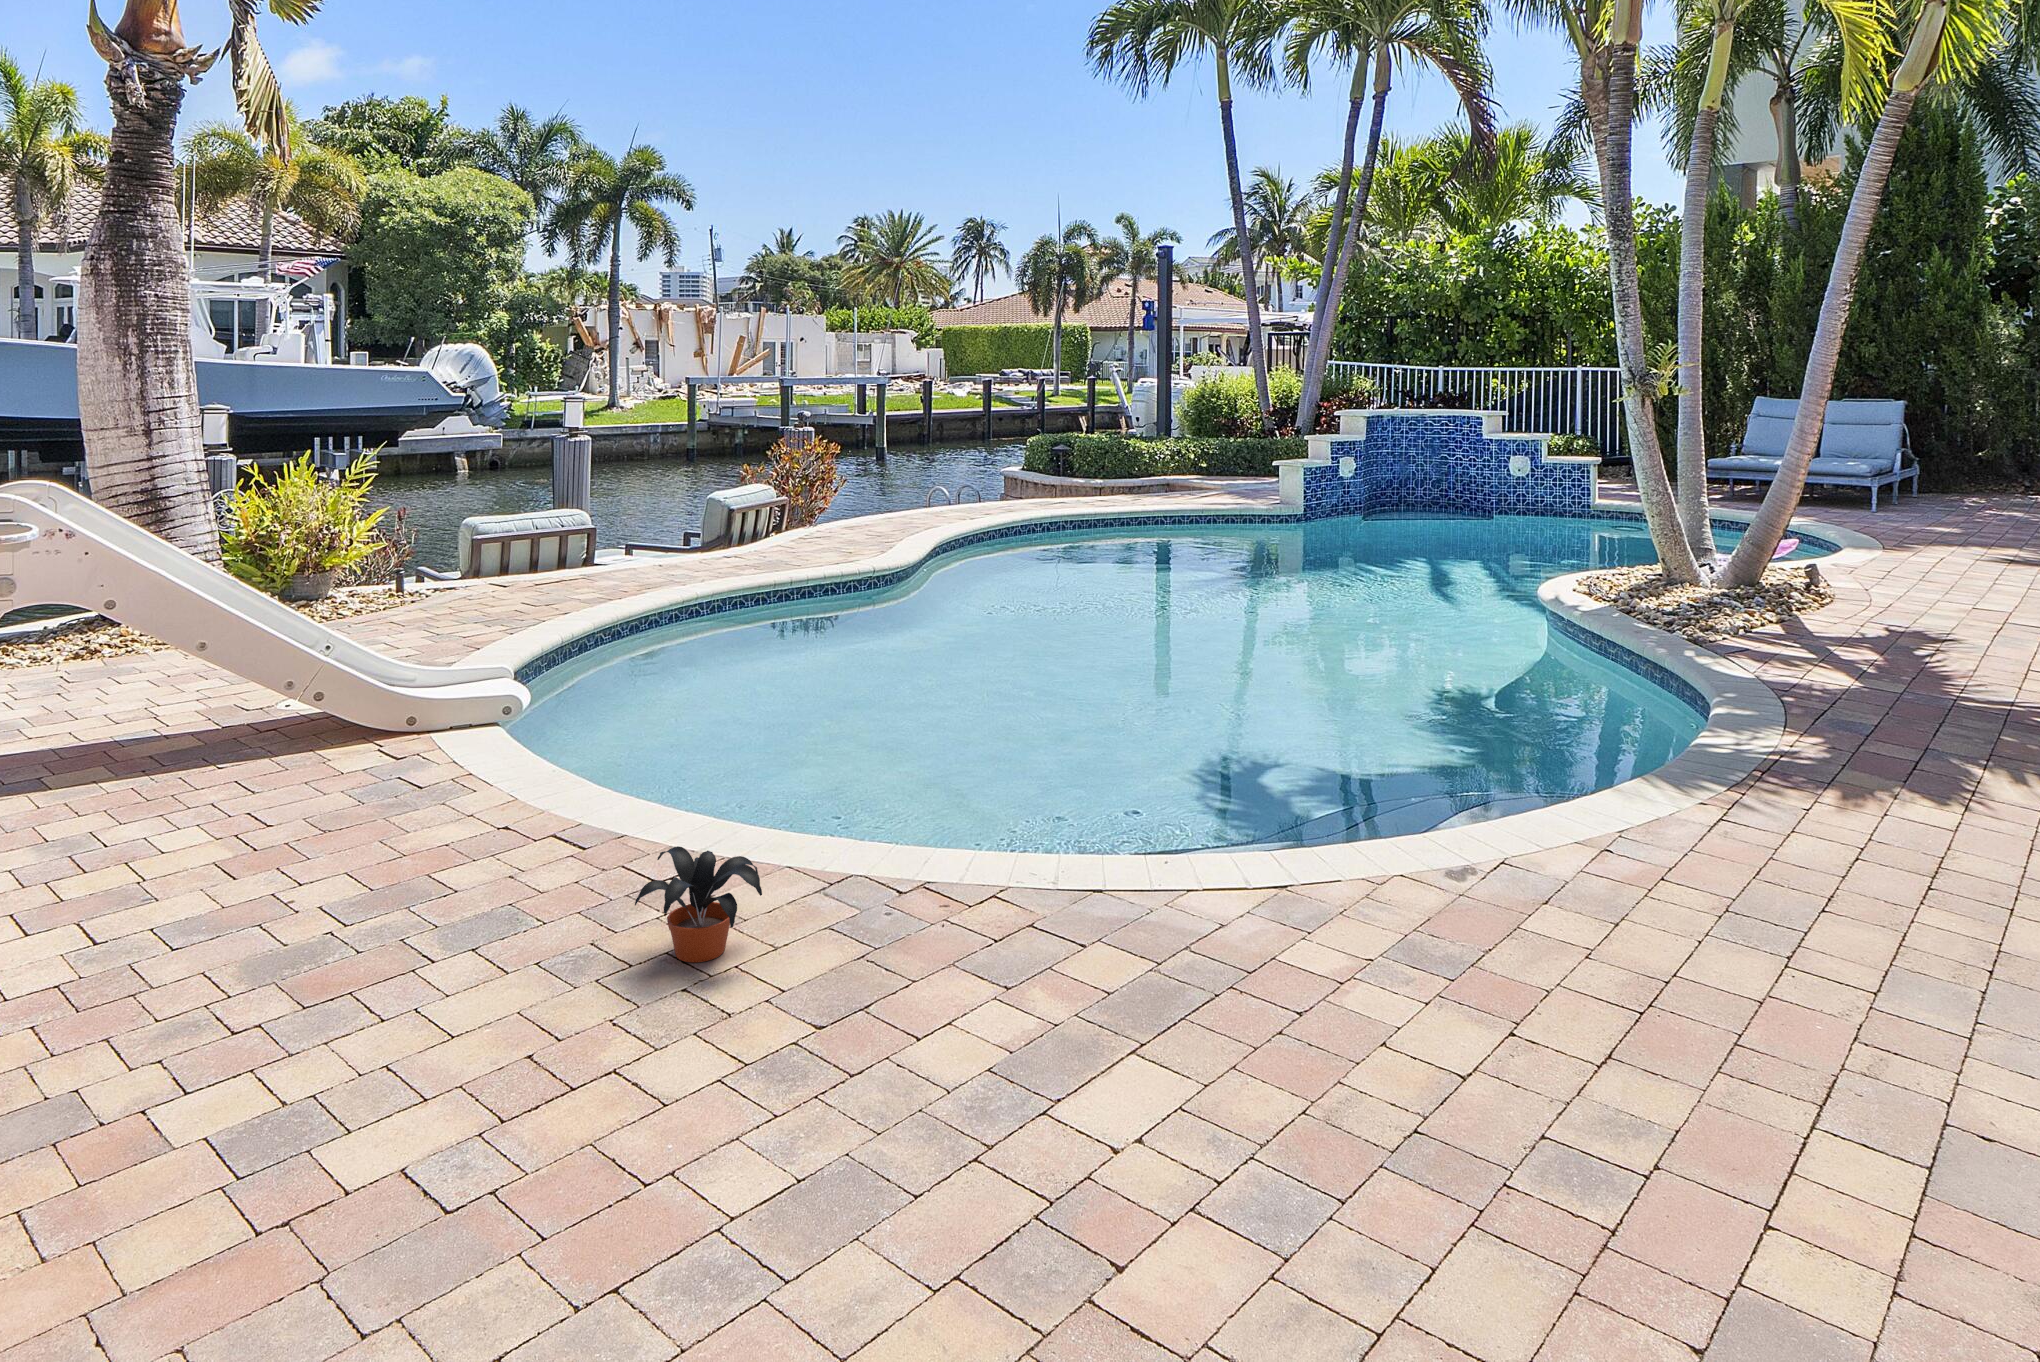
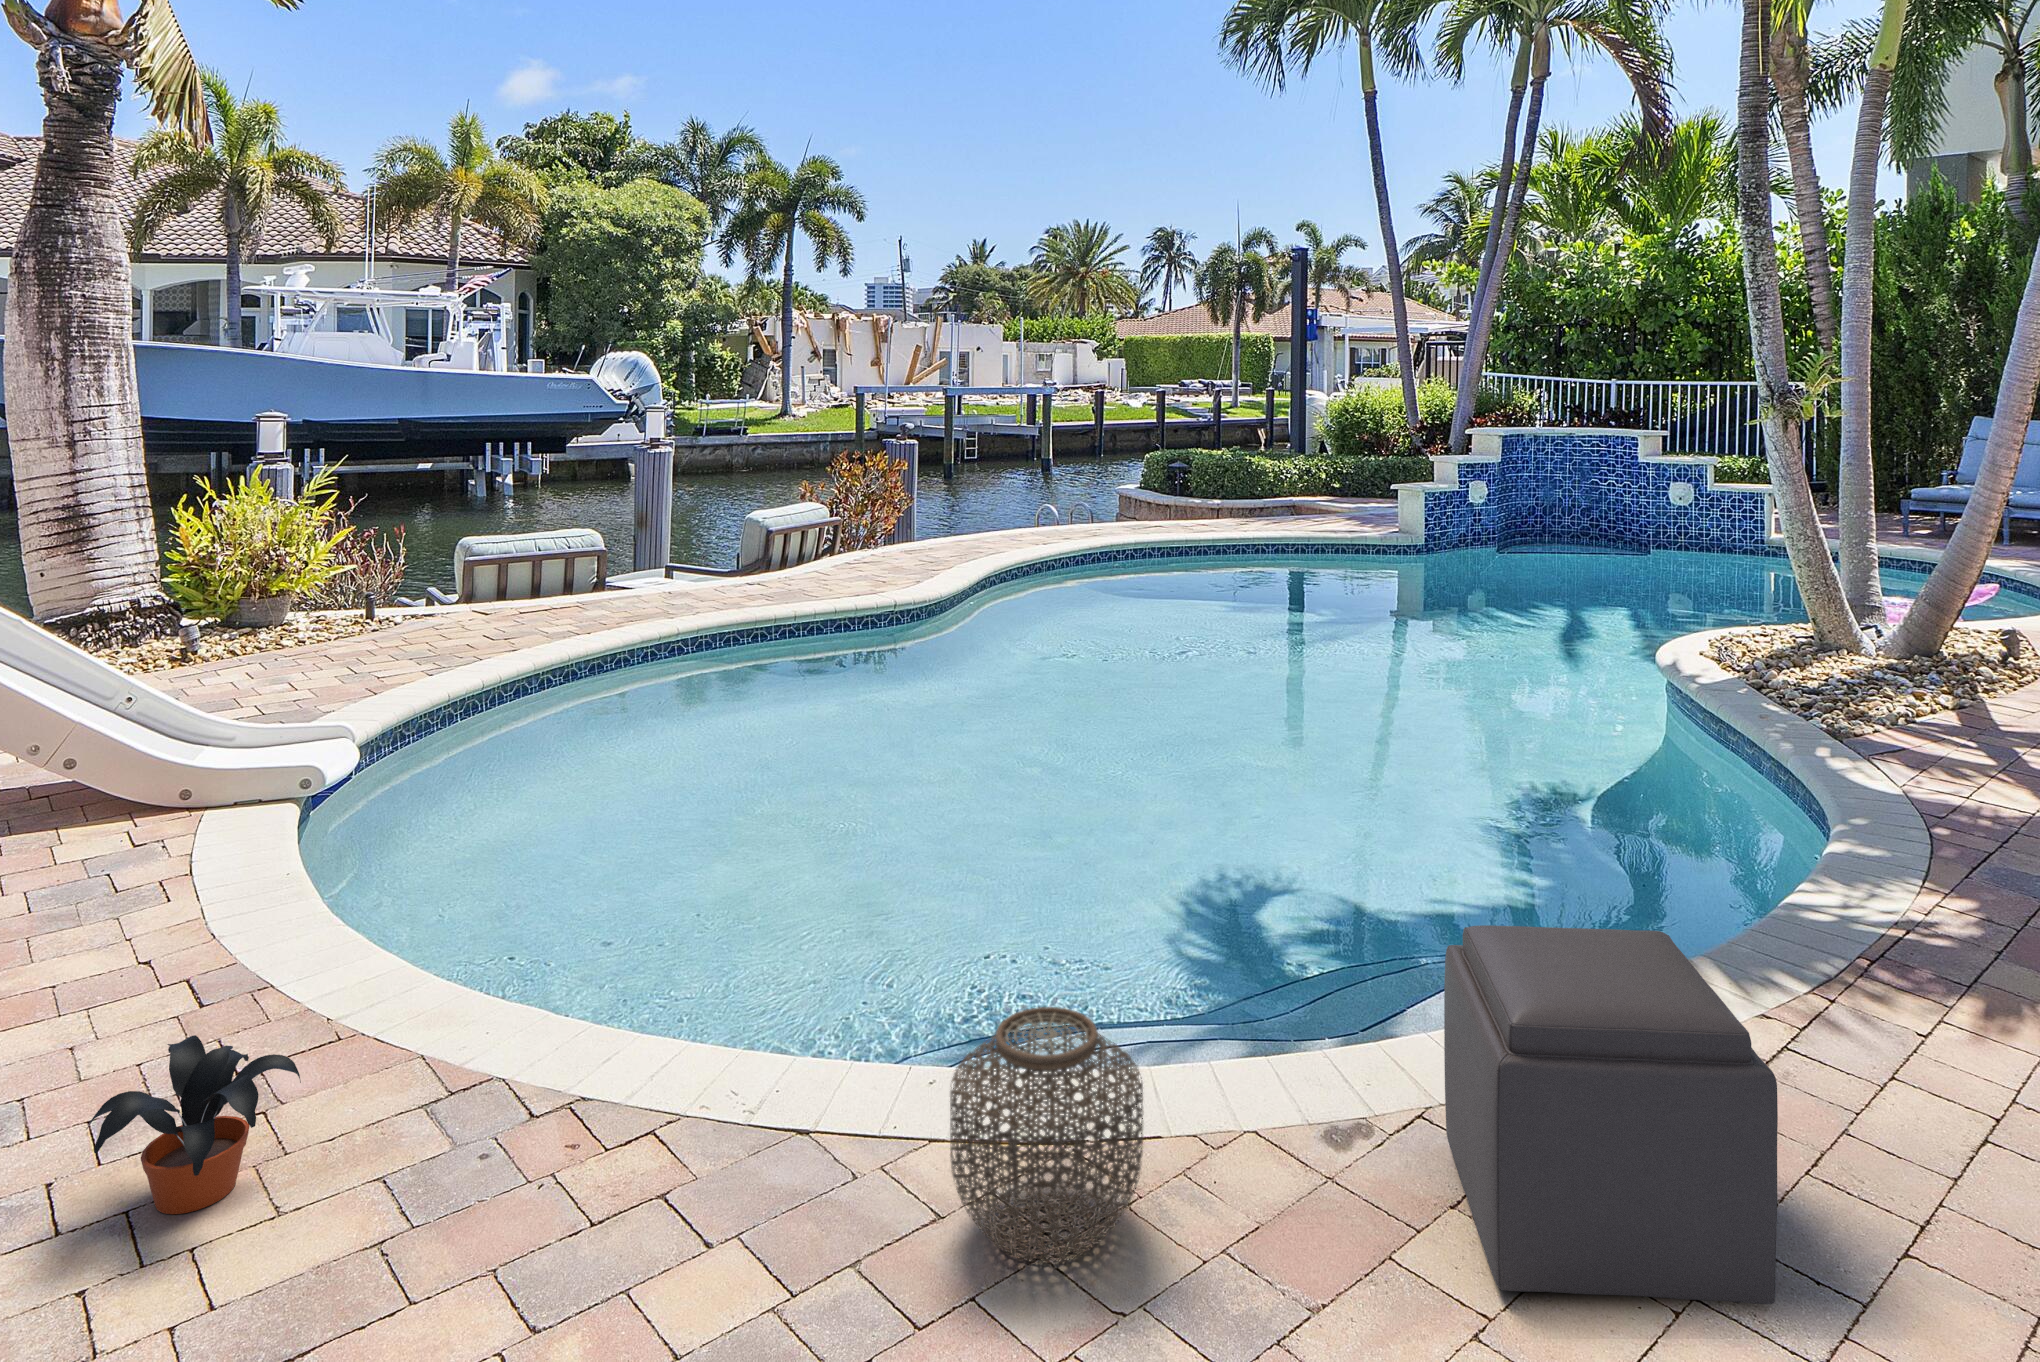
ottoman: none [1532,729,1768,942] -> present [1444,925,1778,1304]
woven basket: none [1238,791,1368,948] -> present [950,1007,1143,1263]

